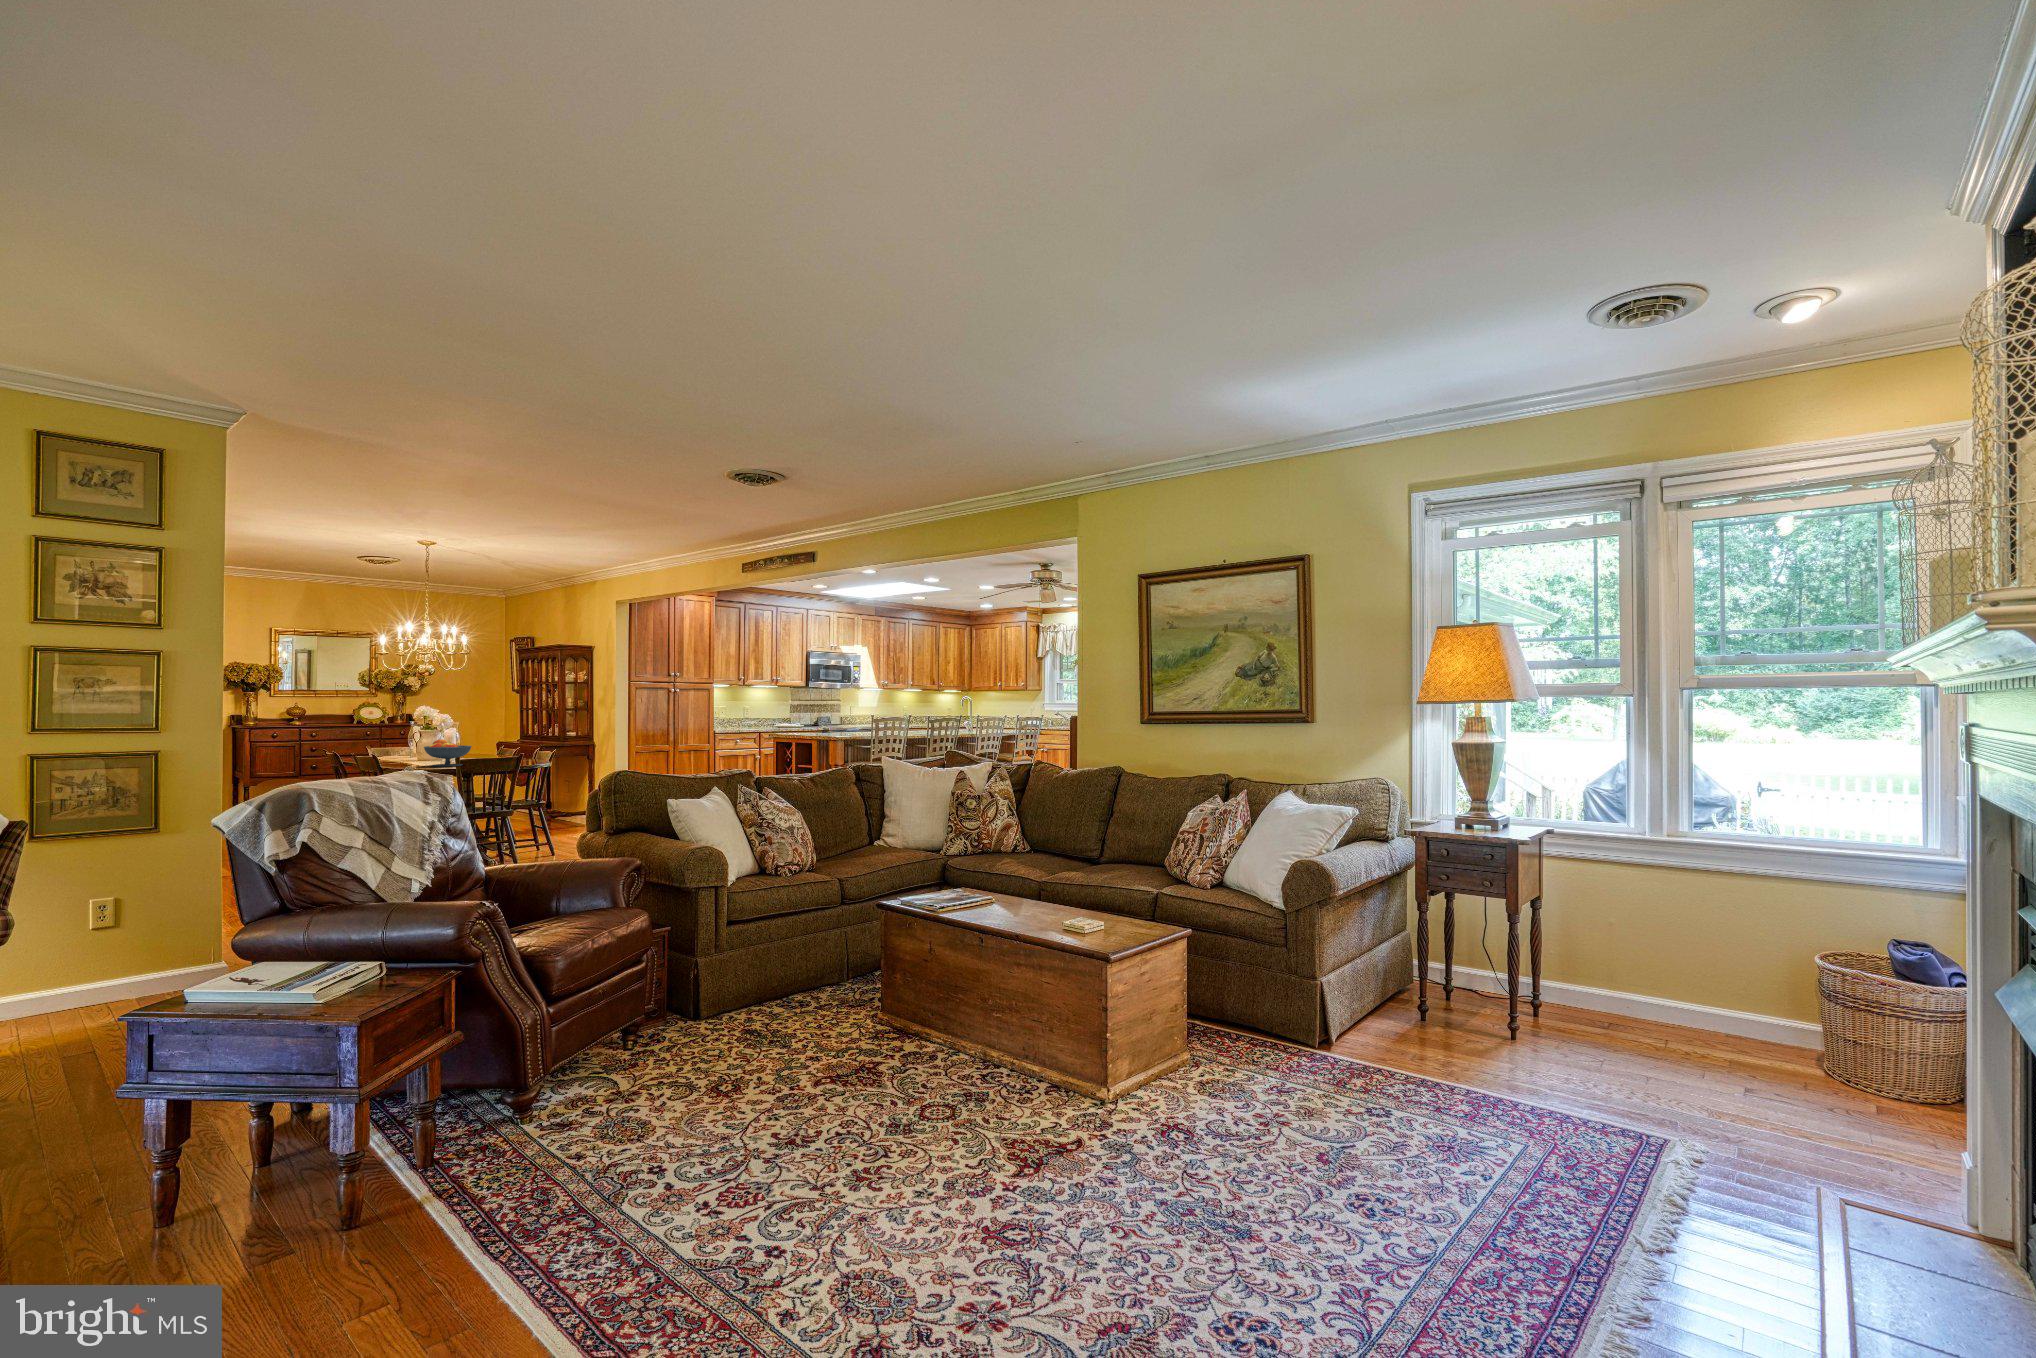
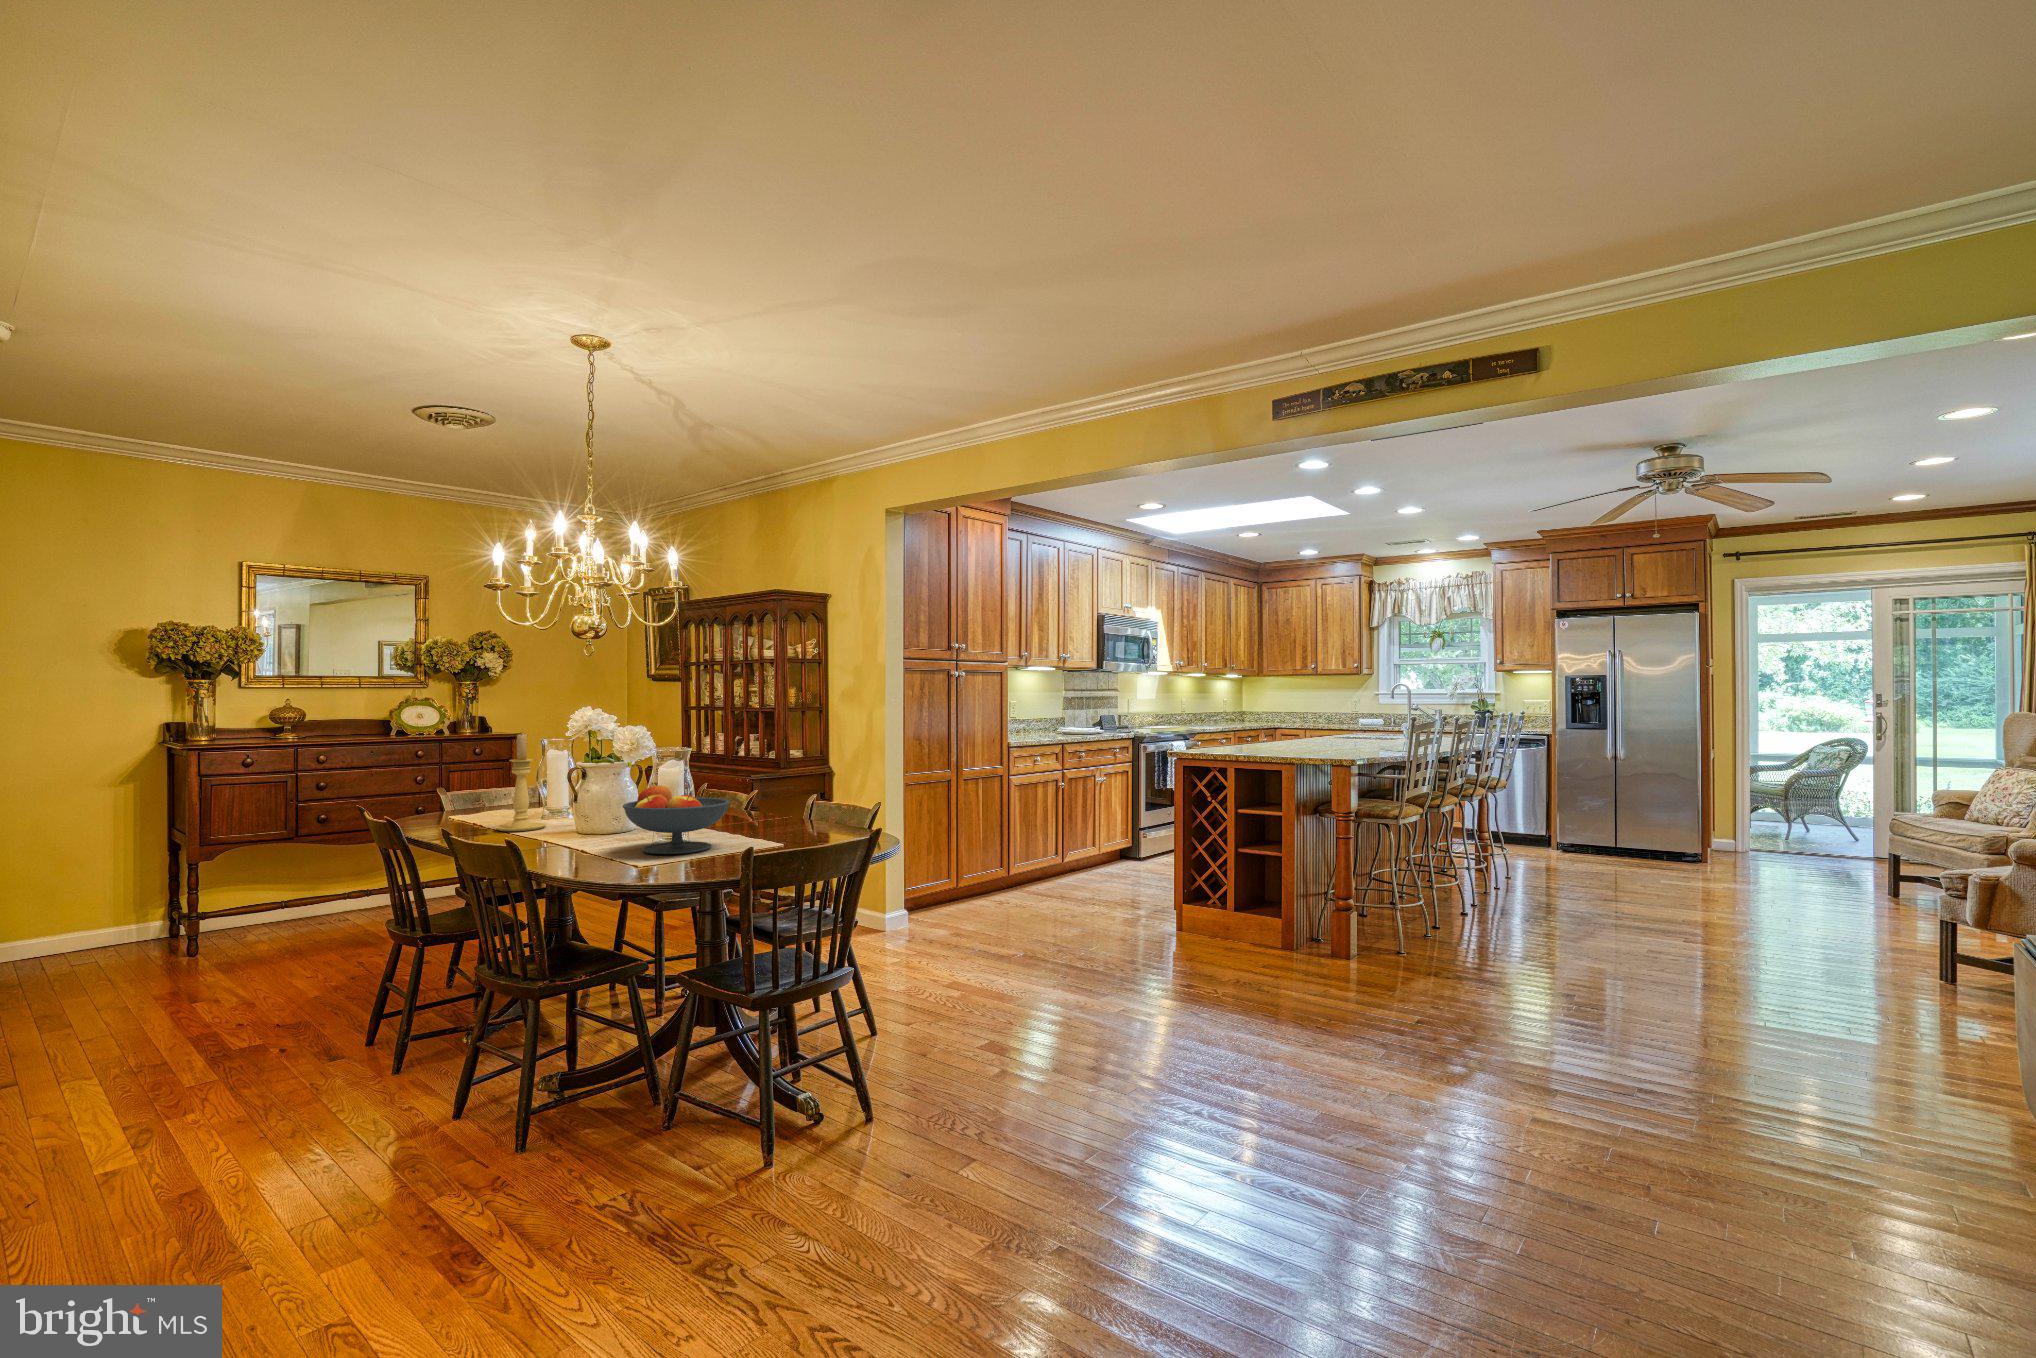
candle holder: none [382,718,406,762] -> present [495,734,547,831]

